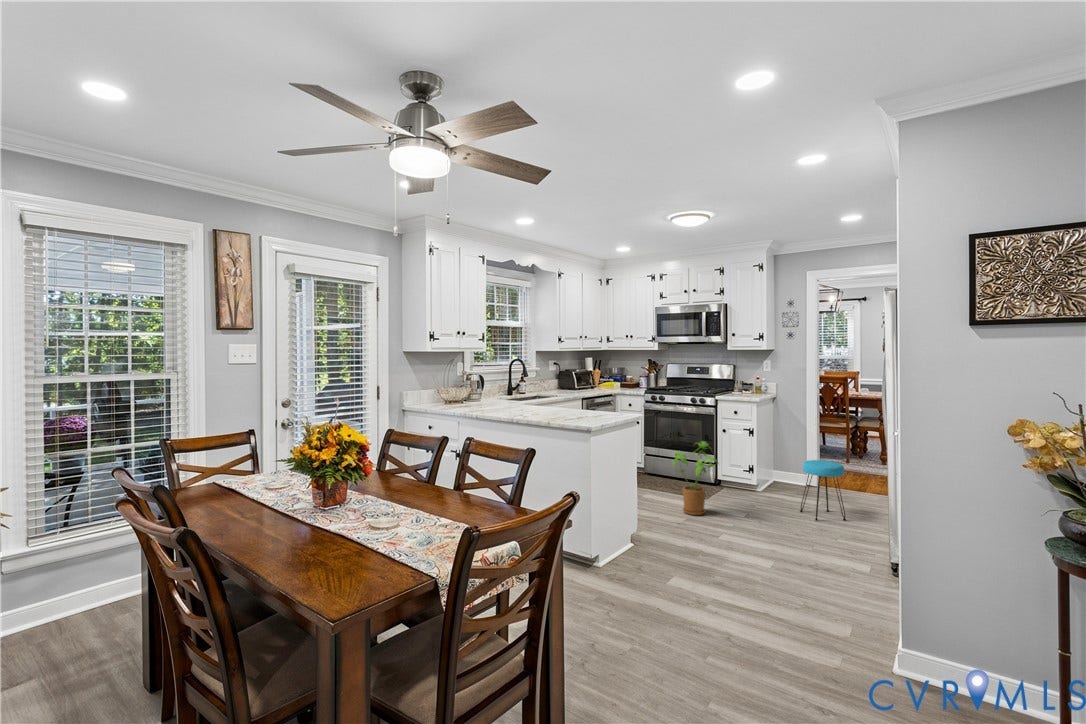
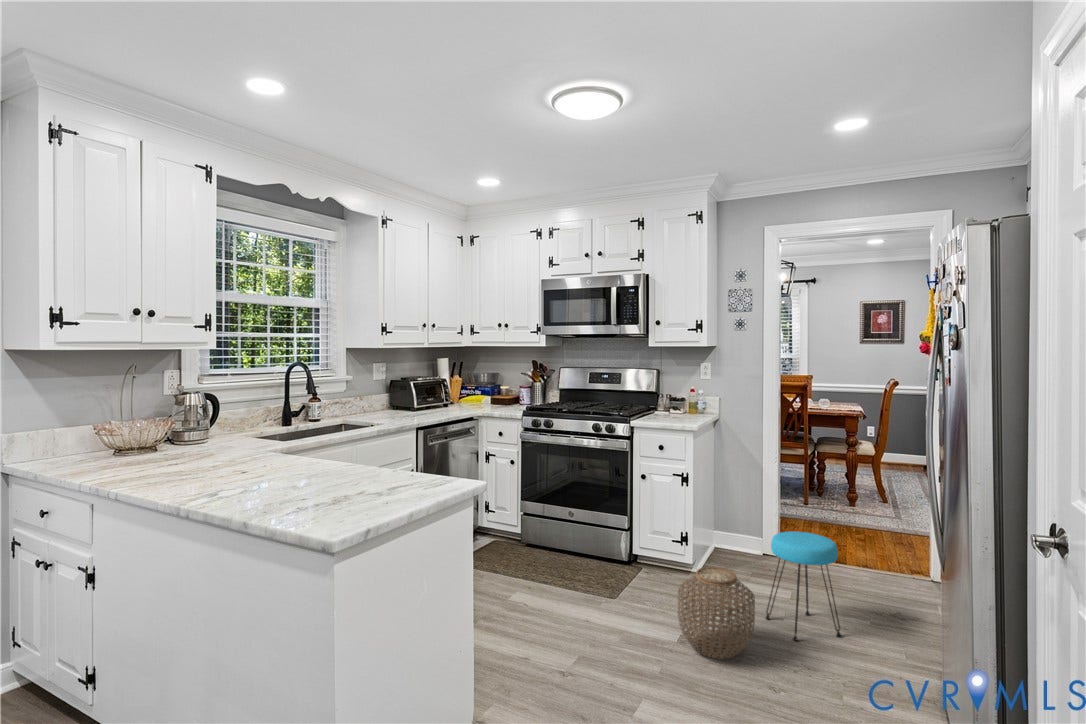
house plant: present [673,441,718,515] -> none [557,508,637,643]
woven basket: none [744,475,790,525] -> present [678,567,755,659]

